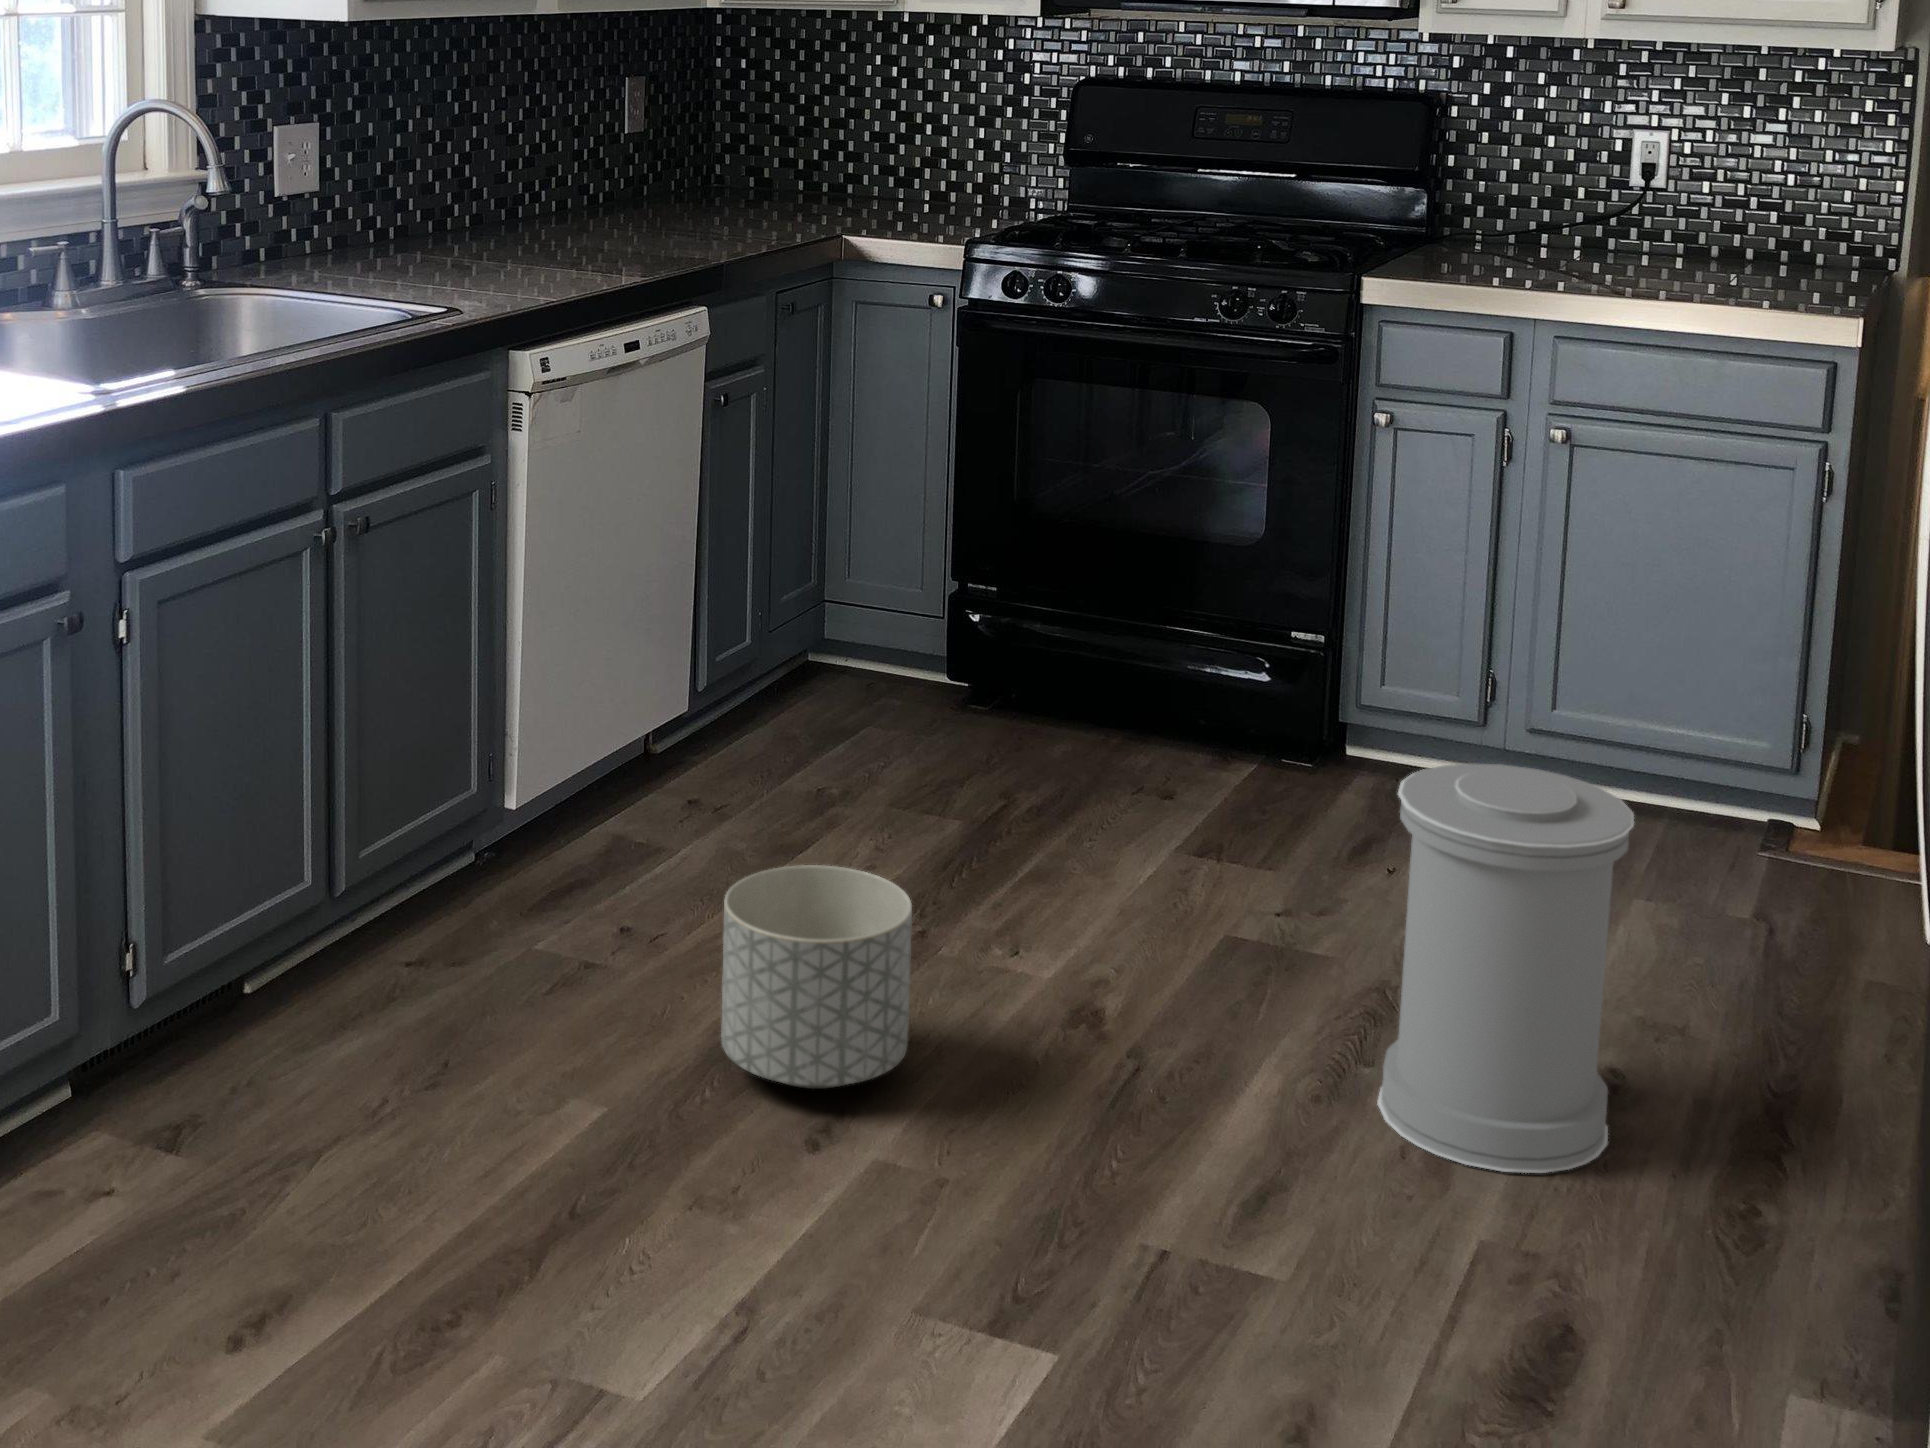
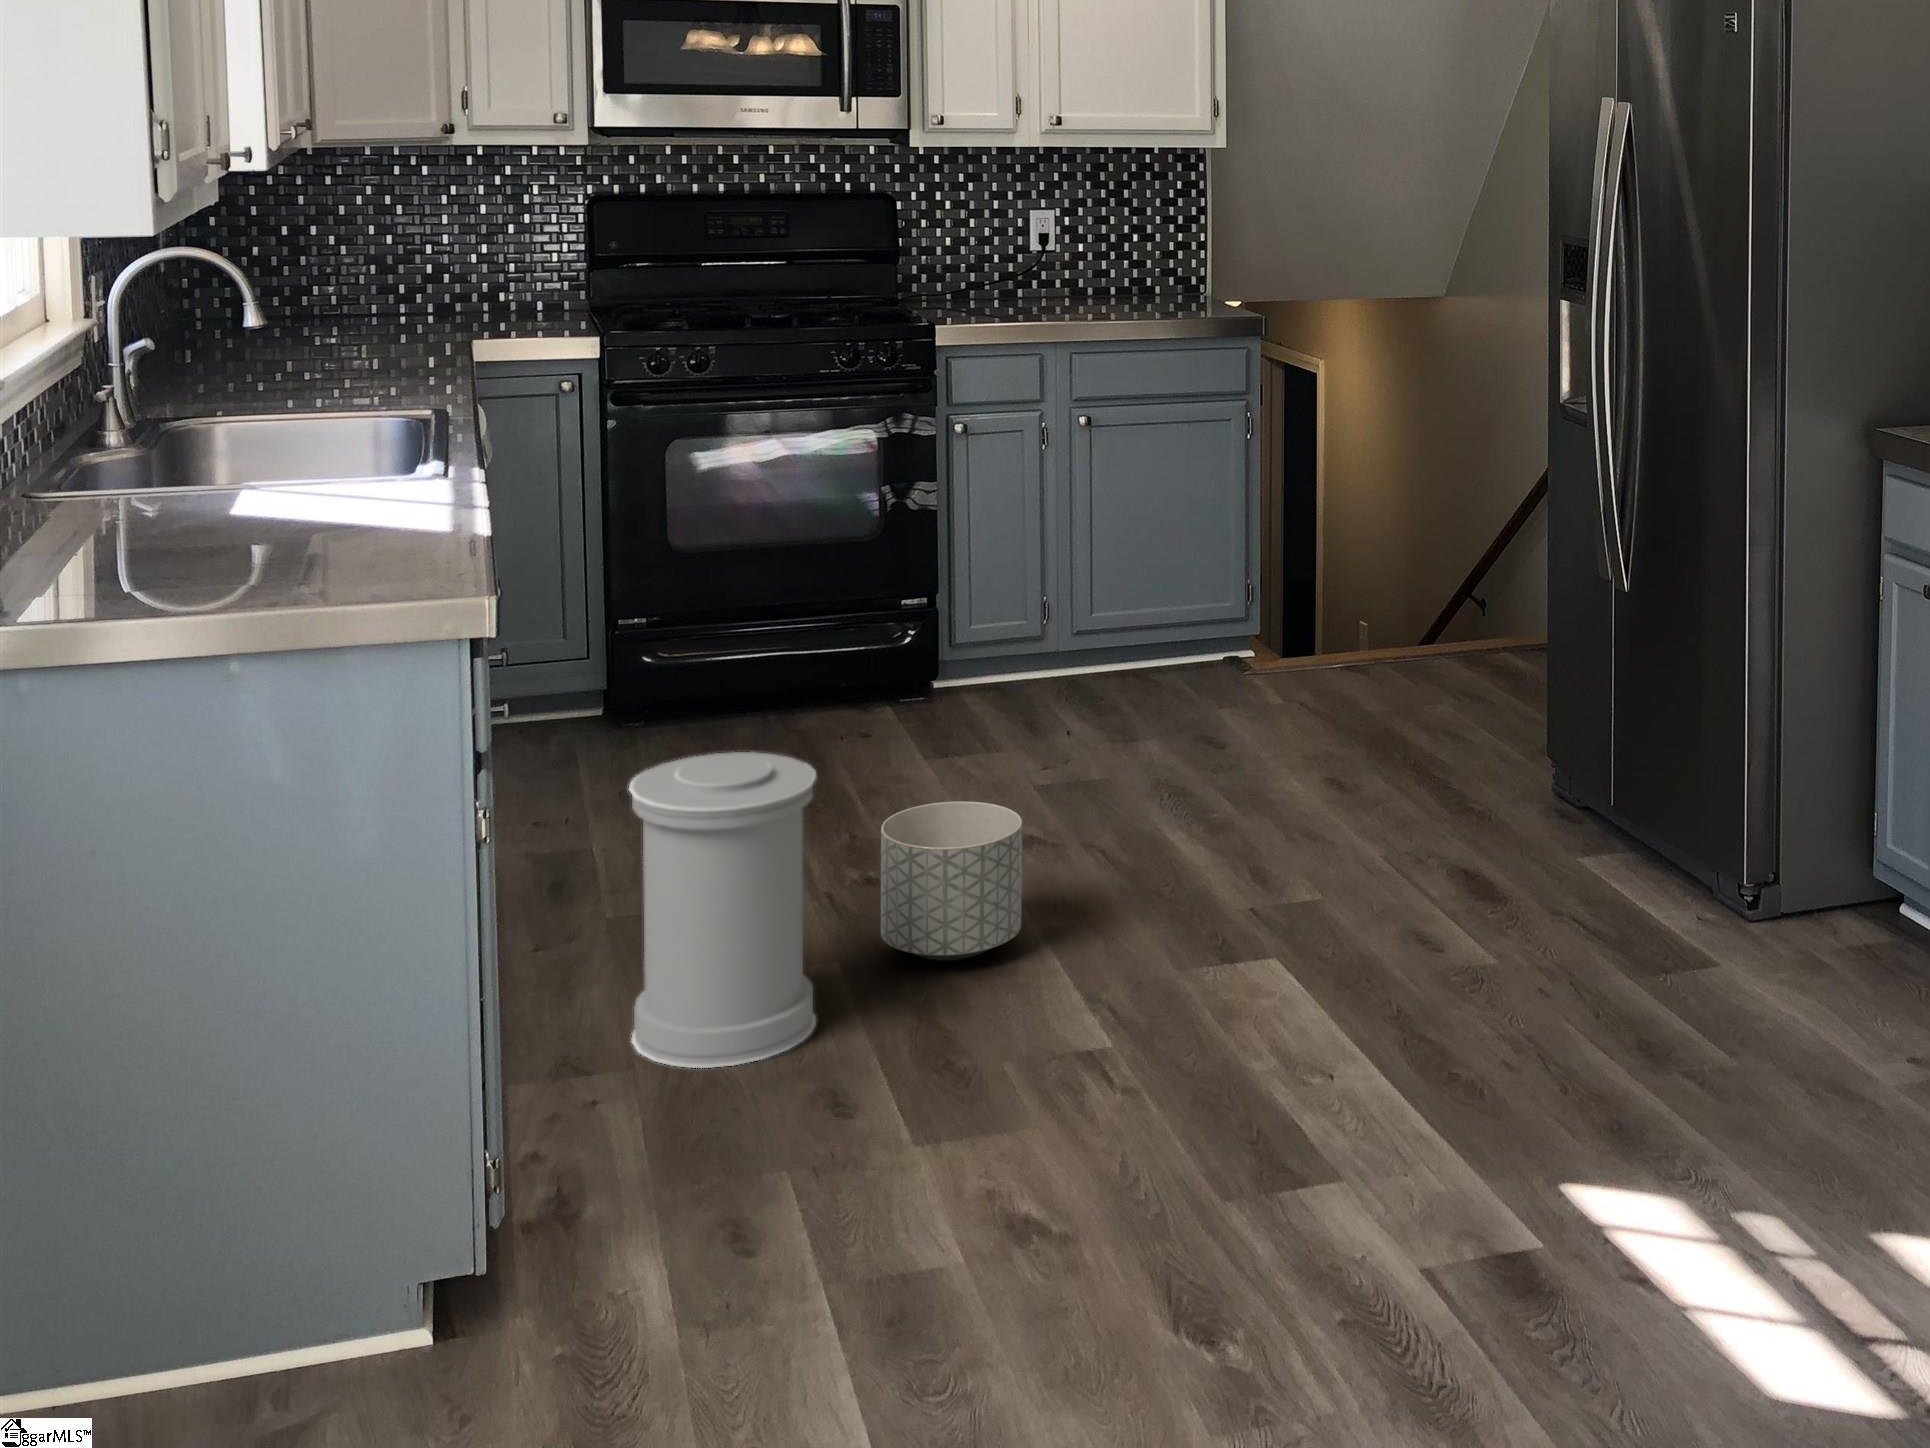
trash can: present [1377,763,1634,1173] -> present [629,752,816,1068]

